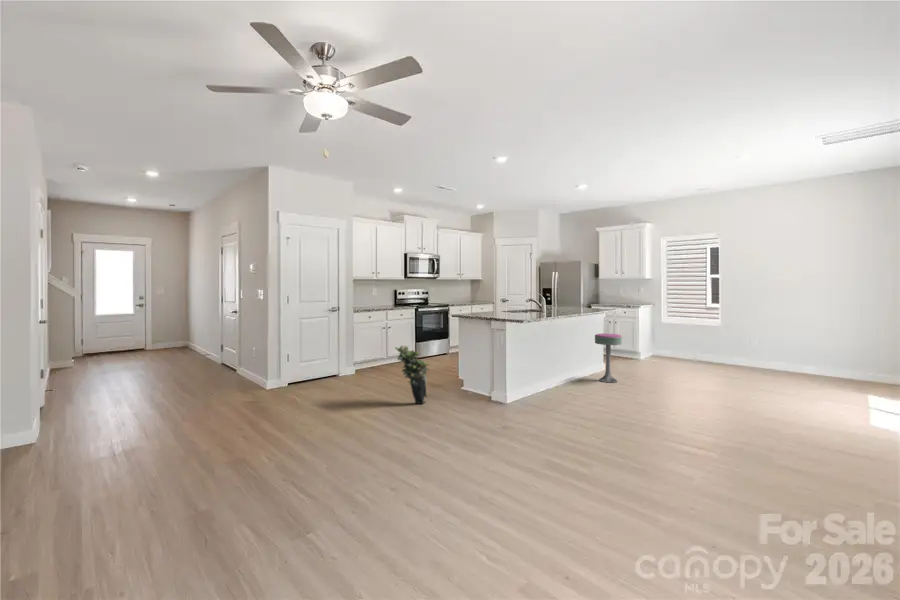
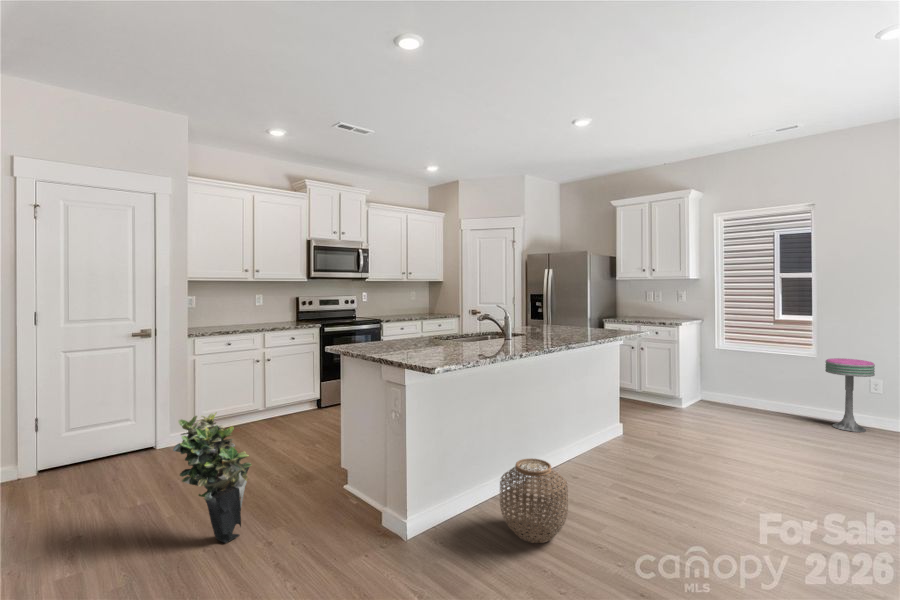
bar stool: present [595,333,622,383] -> present [825,358,875,432]
woven basket: none [549,366,582,403] -> present [500,459,568,543]

